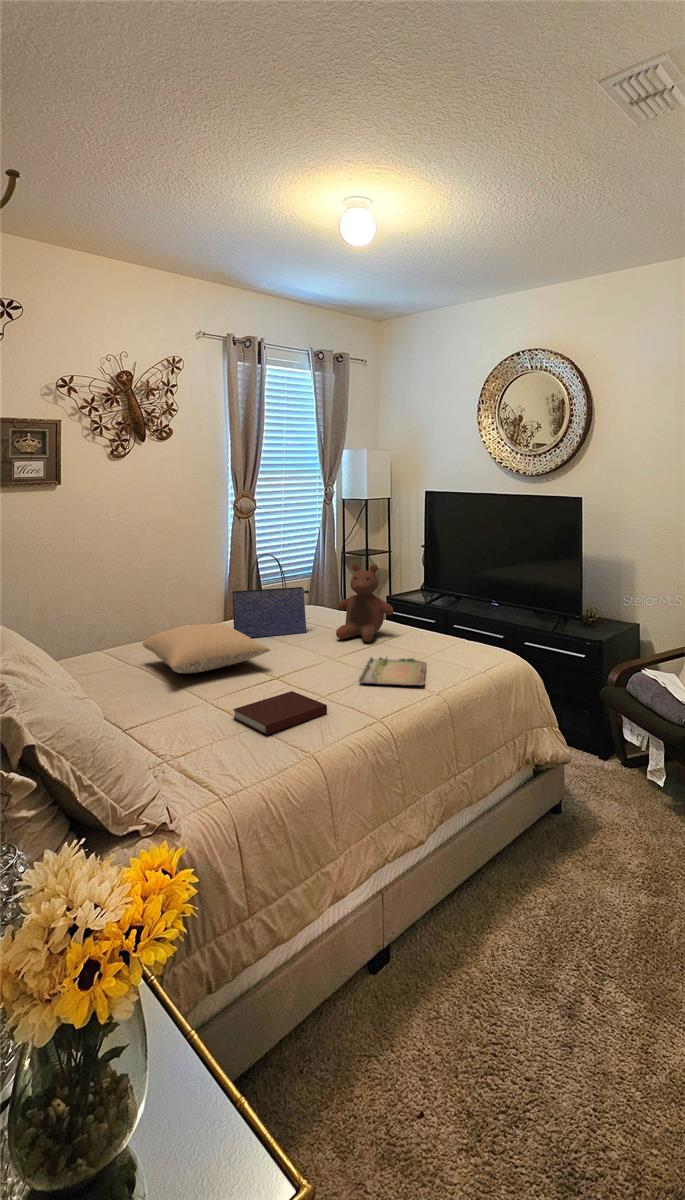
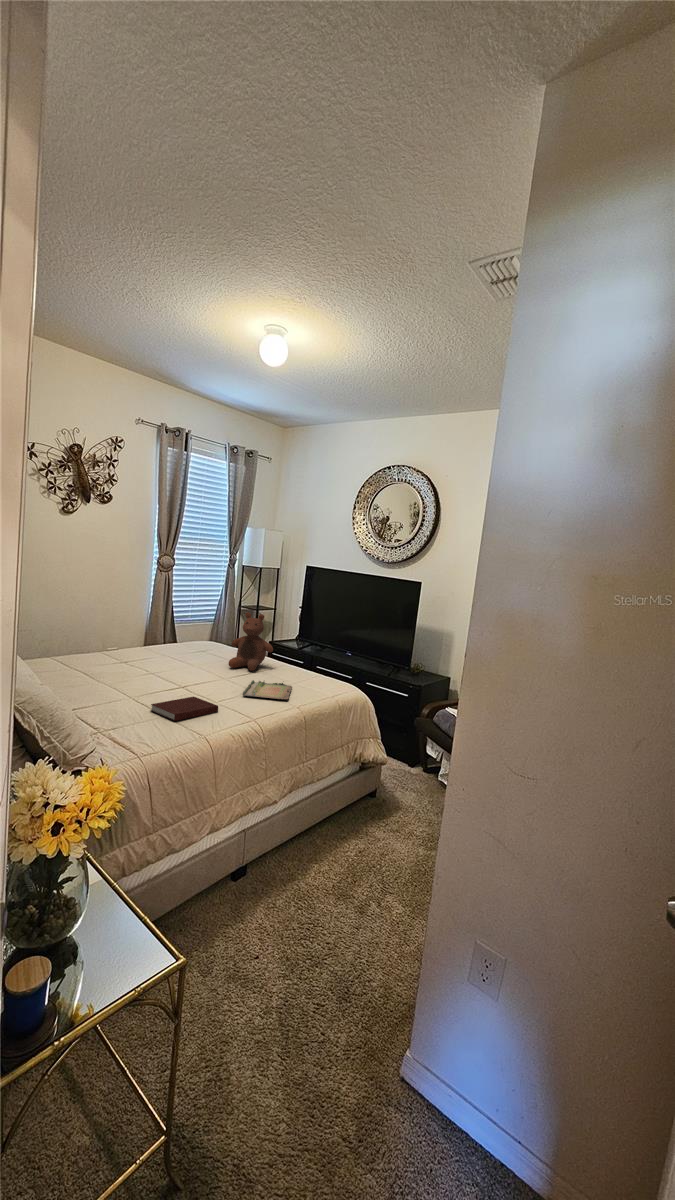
tote bag: present [232,554,309,638] -> none [148,599,211,662]
pillow: present [142,624,270,673] -> none [78,647,179,681]

